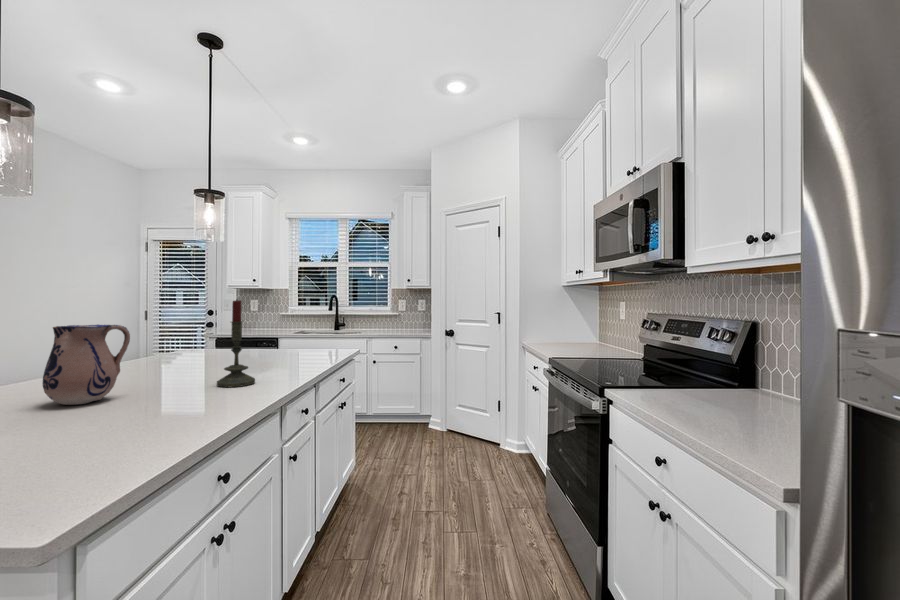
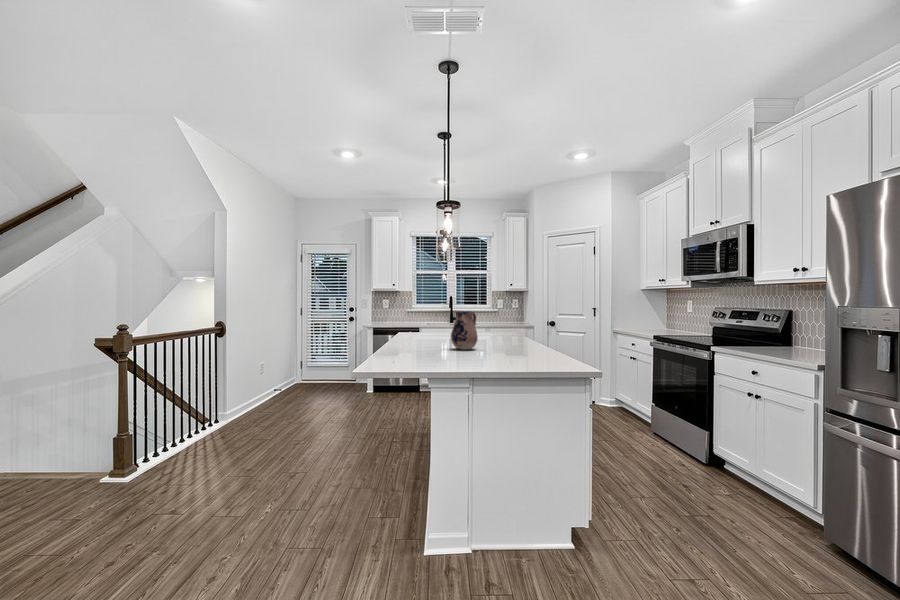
candle: present [217,300,255,387] -> none [498,298,517,346]

